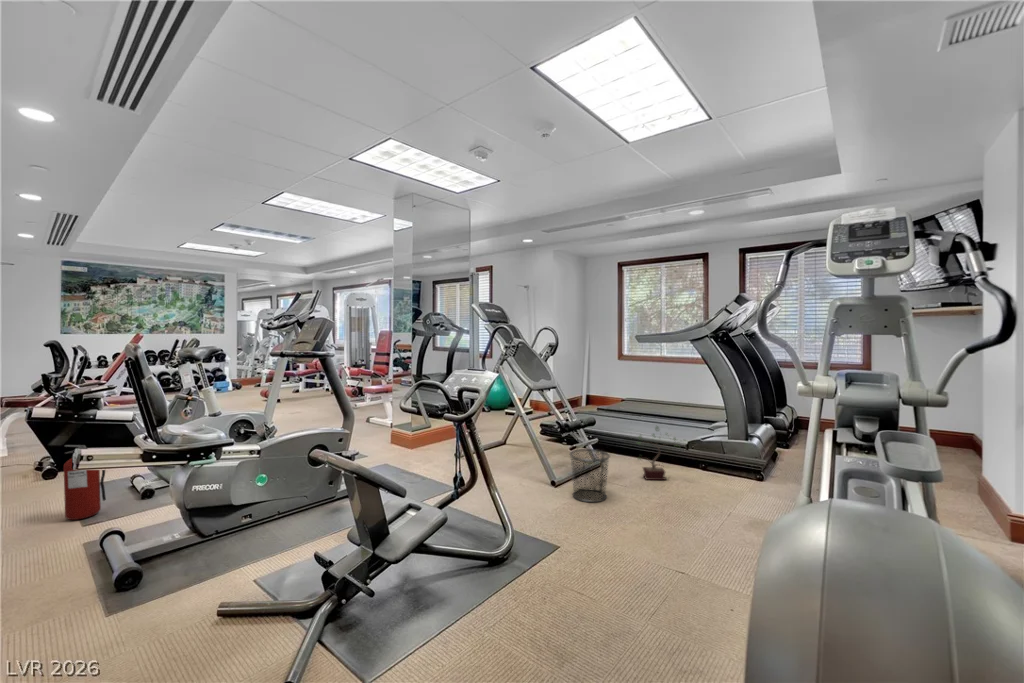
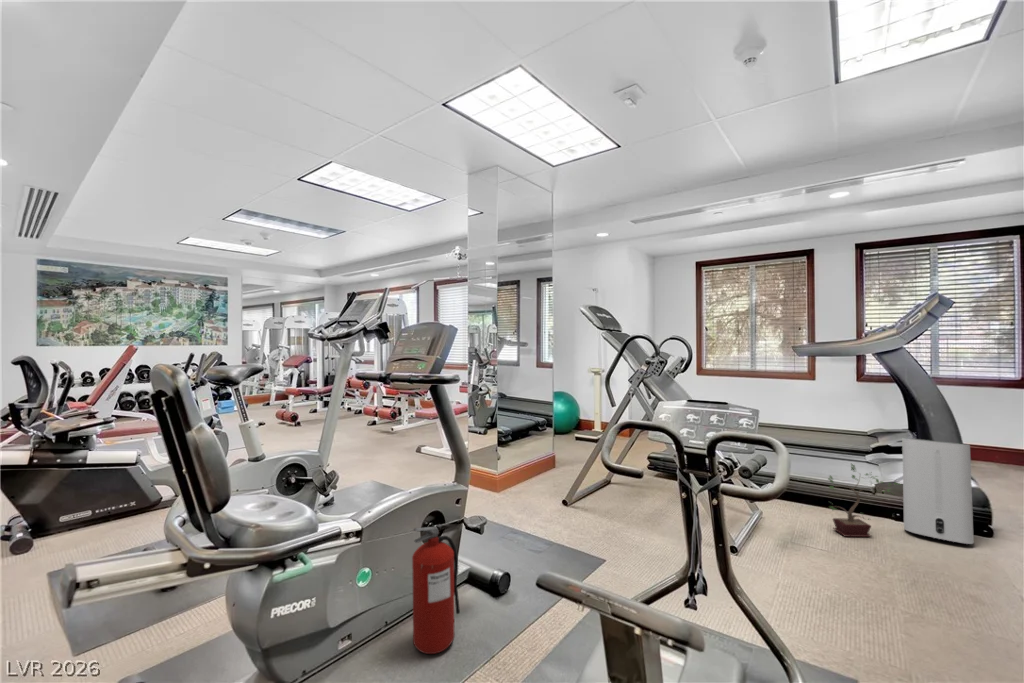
air purifier: none [696,407,740,484] -> present [902,438,974,544]
fire extinguisher: present [64,445,106,520] -> present [412,527,460,654]
waste bin: present [570,449,609,502] -> none [769,501,837,582]

